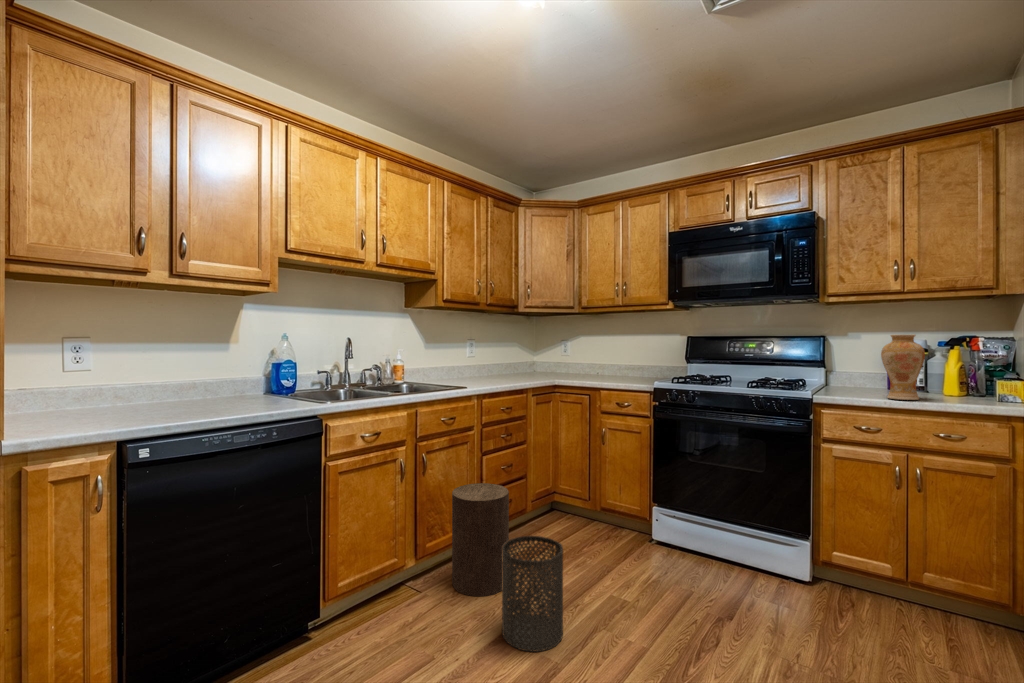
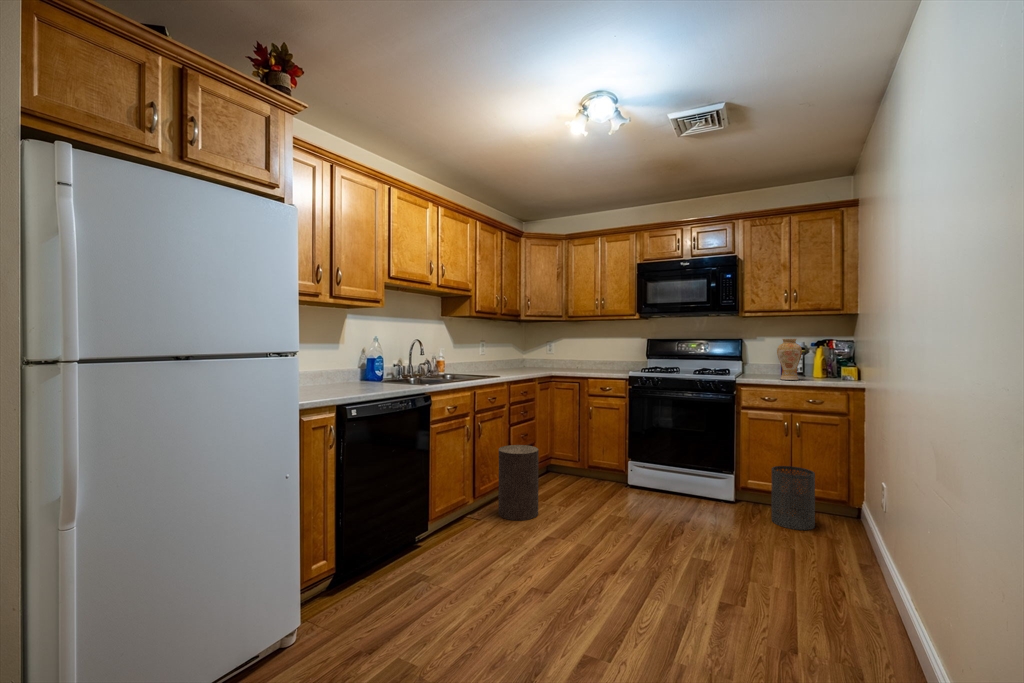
trash can: present [502,536,563,652] -> present [771,466,815,530]

